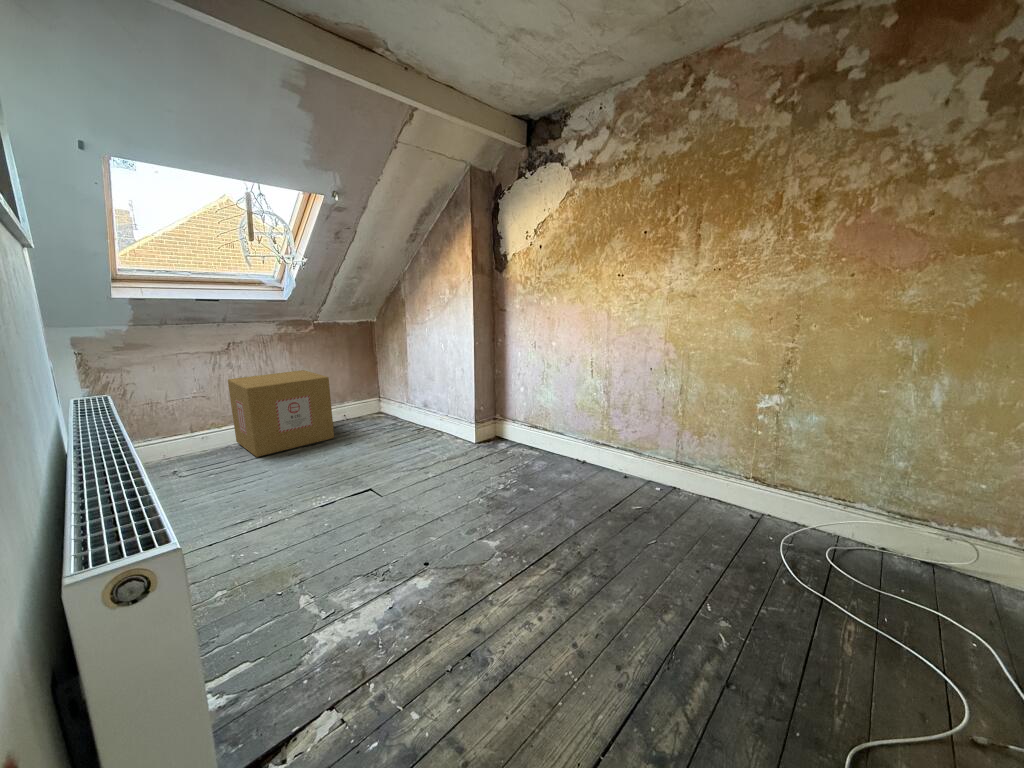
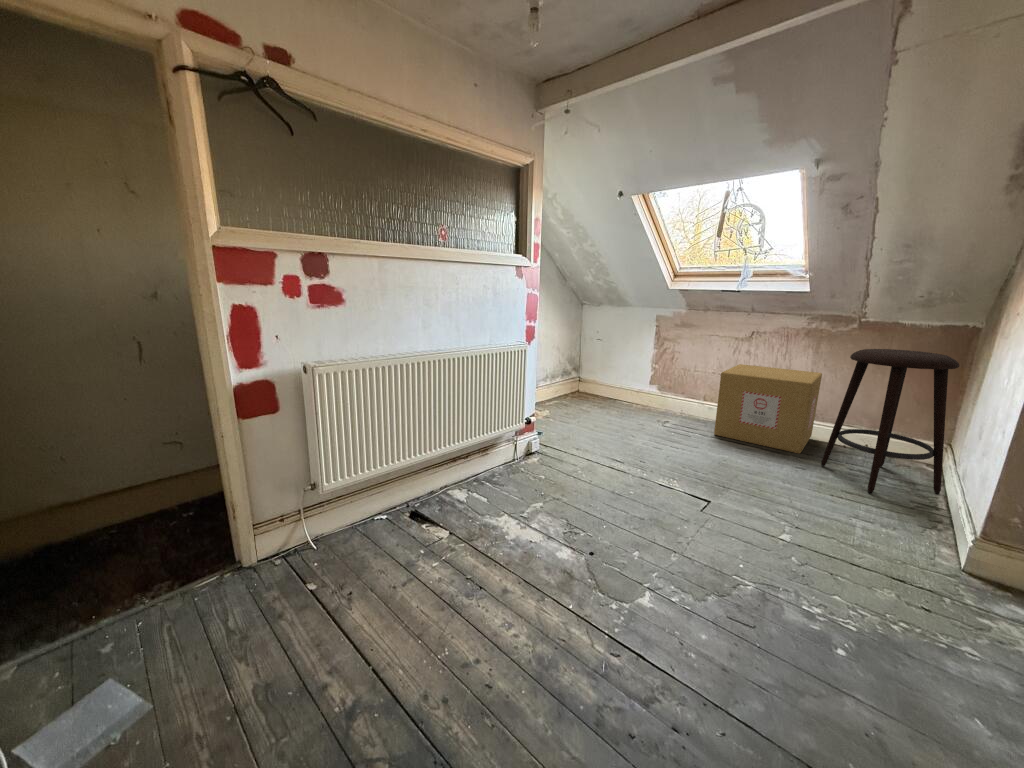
stool: none [355,339,417,438] -> present [821,349,959,495]

